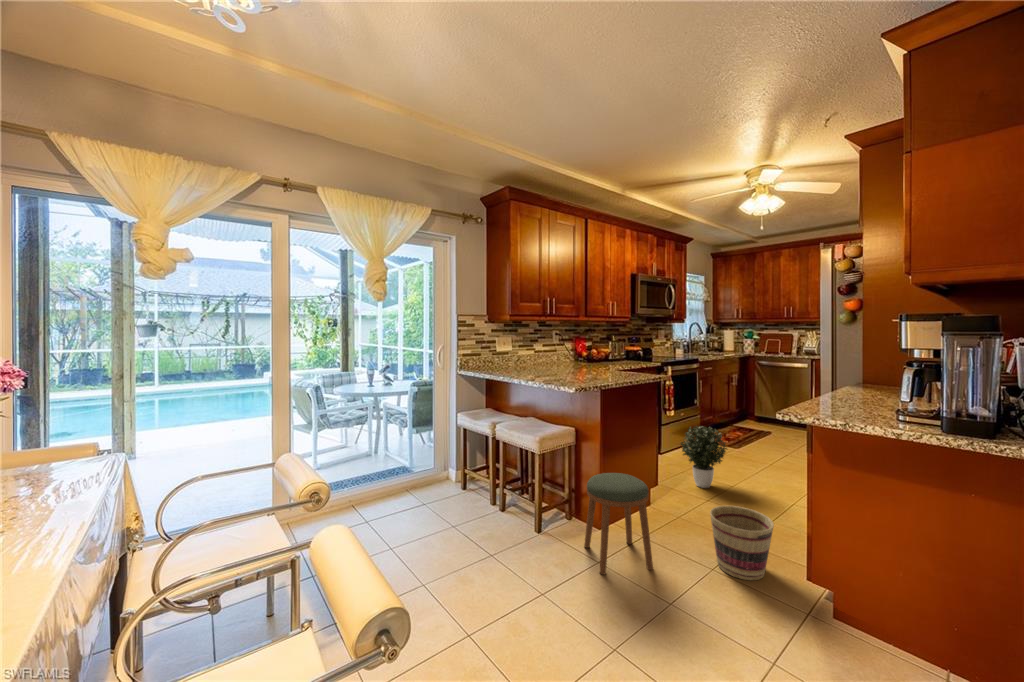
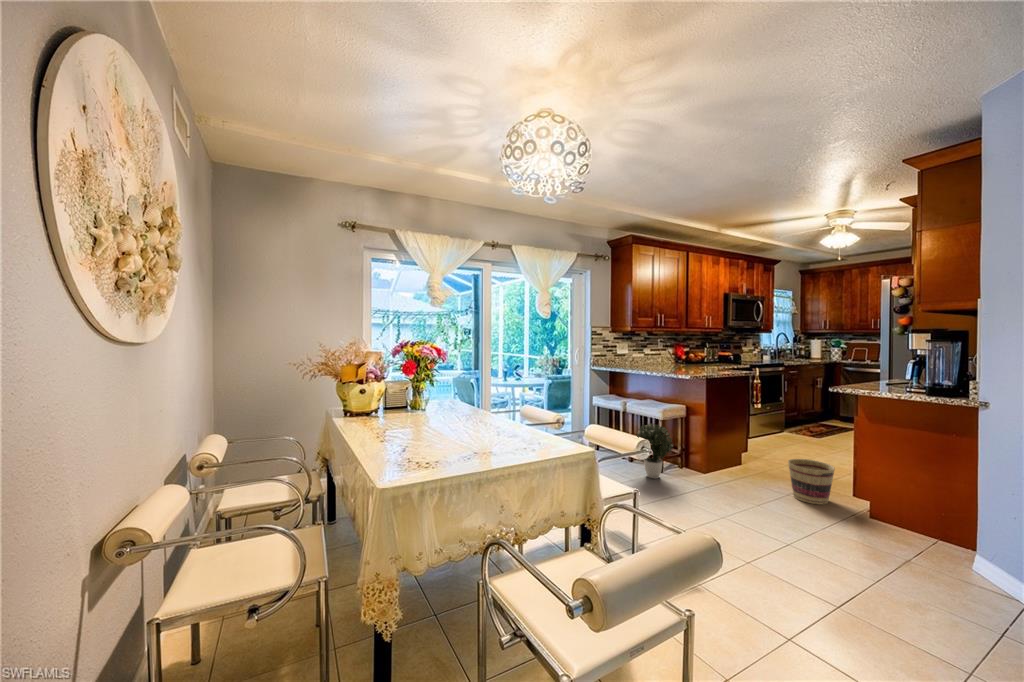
potted plant: present [681,425,727,488] -> present [637,423,673,479]
stool: present [584,473,653,574] -> none [695,434,746,496]

